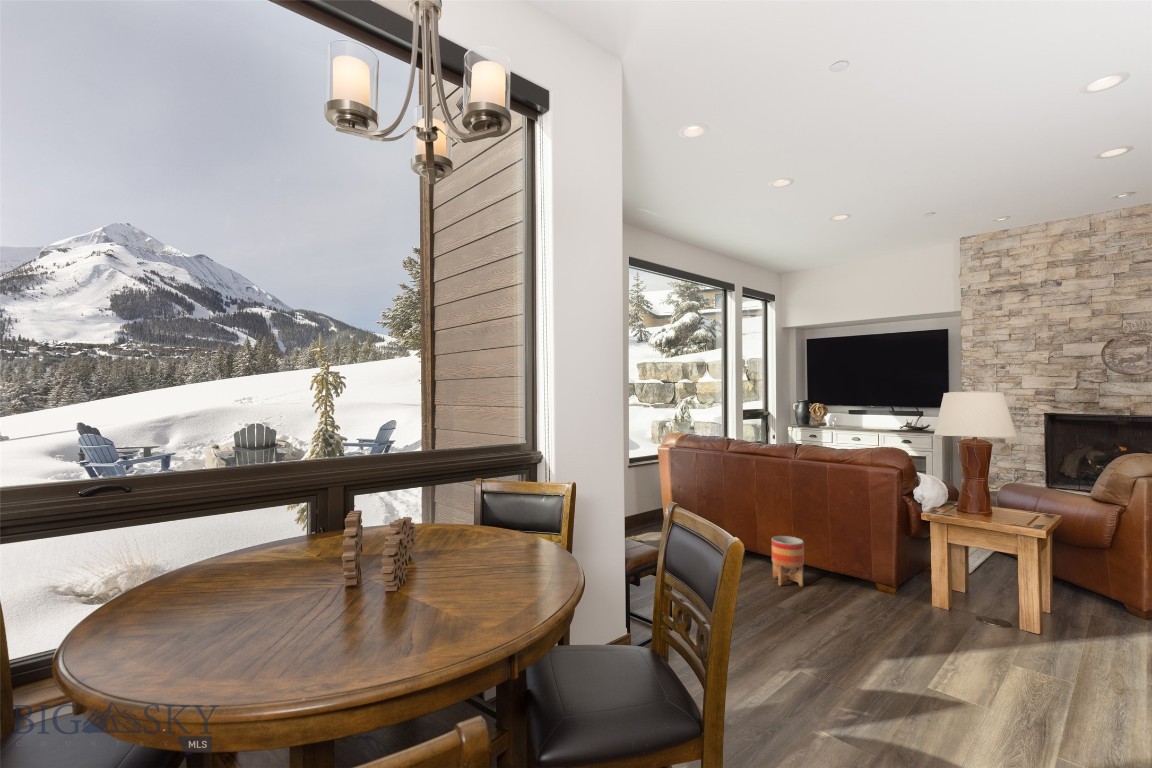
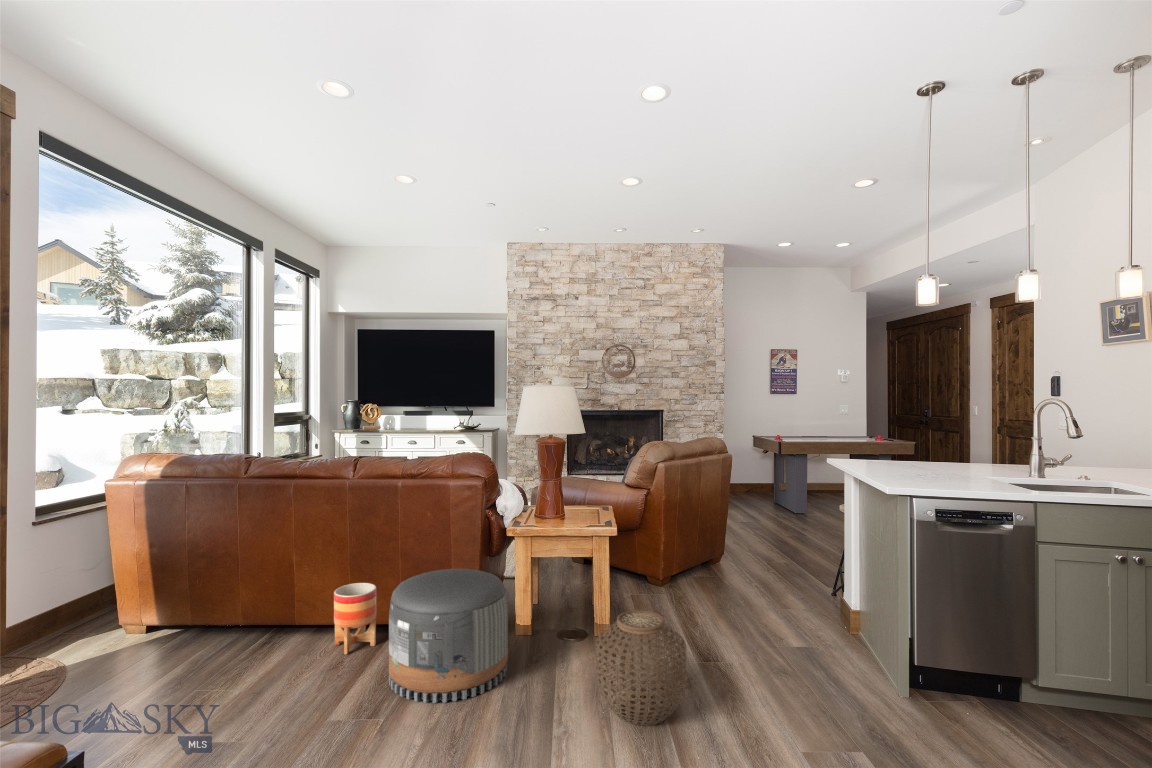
pouf: none [807,537,915,640] -> present [389,569,508,703]
woven basket: none [994,605,1113,721] -> present [596,610,686,726]

